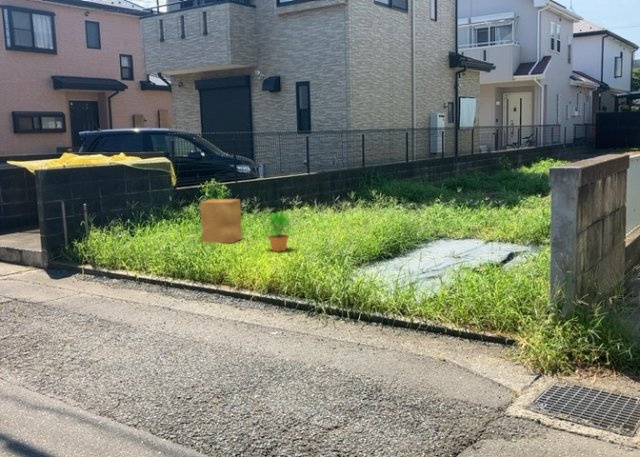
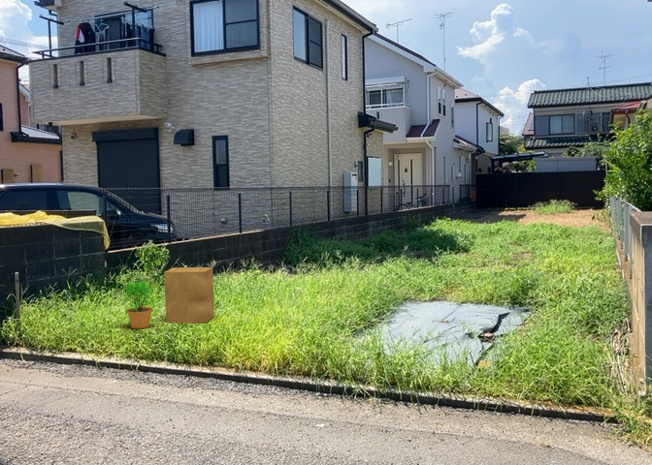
potted plant: present [265,212,289,251] -> present [122,281,155,328]

